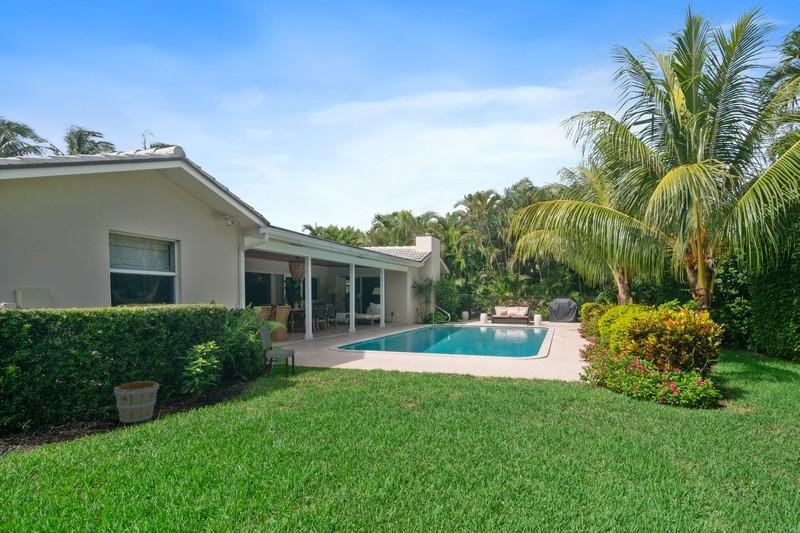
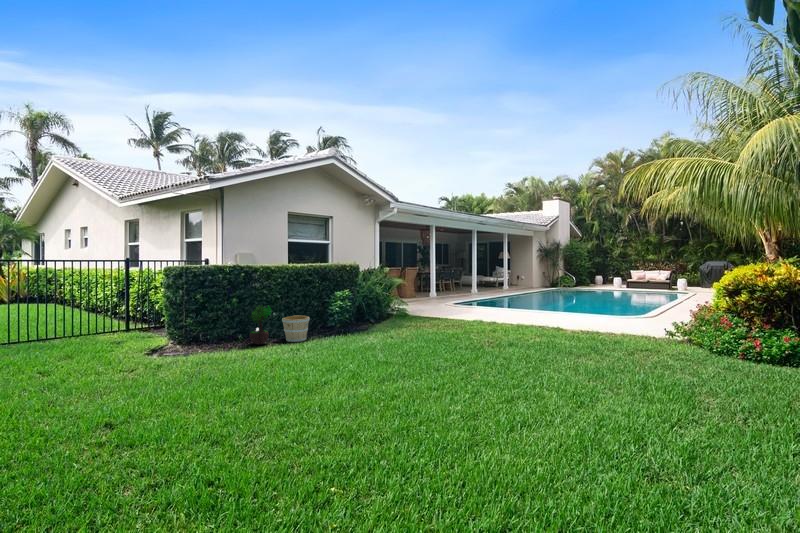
chair: present [259,326,295,378] -> none [382,281,411,323]
potted tree: none [53,368,98,433] -> present [250,306,270,344]

